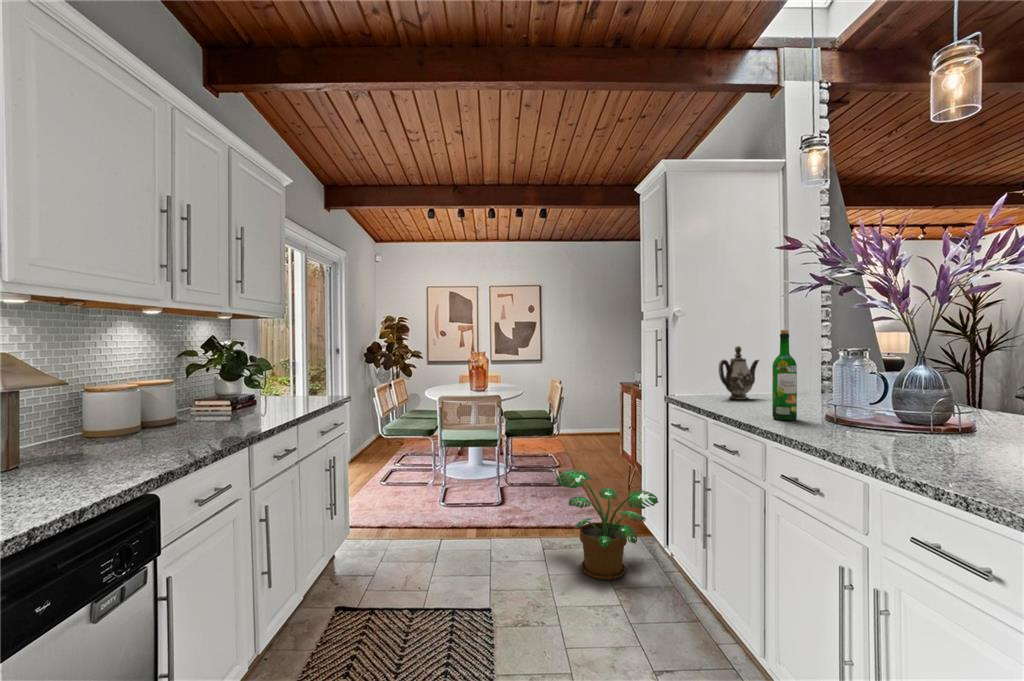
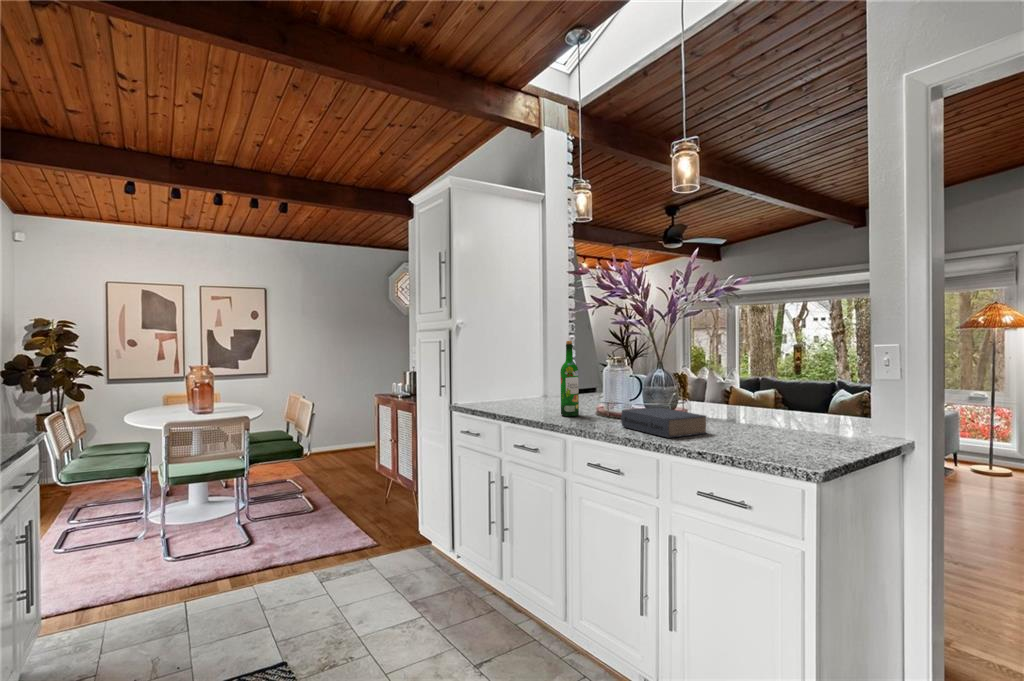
teapot: present [719,346,759,400] -> none [502,354,532,402]
book: none [839,417,972,462] -> present [621,407,707,438]
potted plant: present [556,469,658,580] -> none [335,488,449,597]

